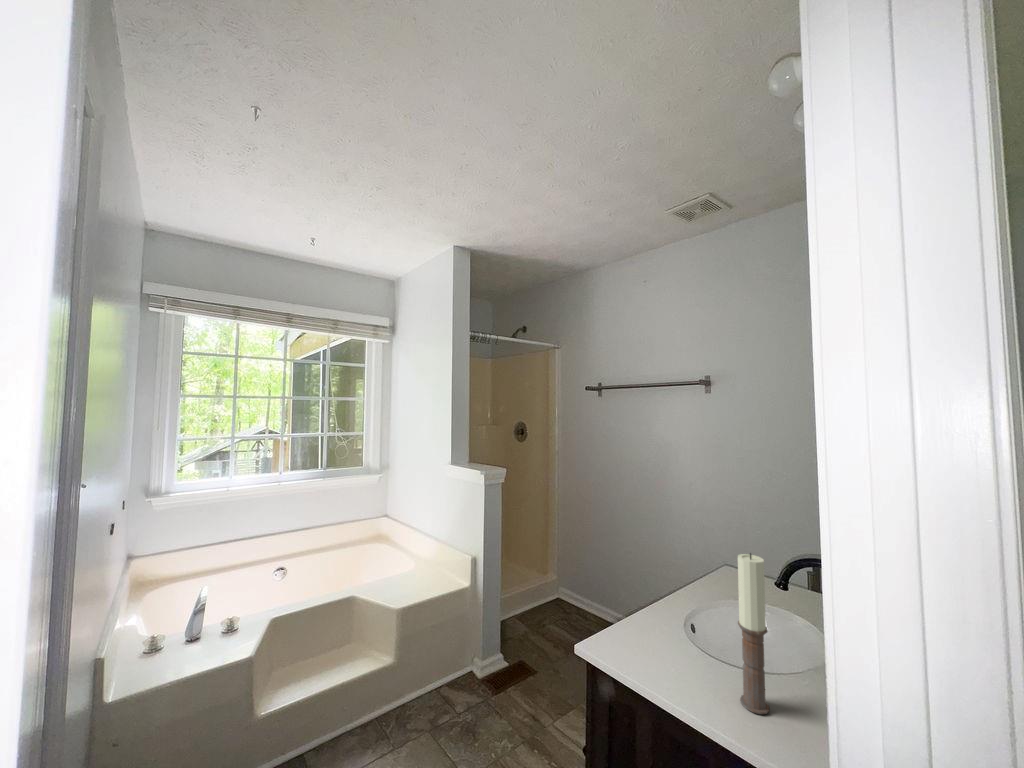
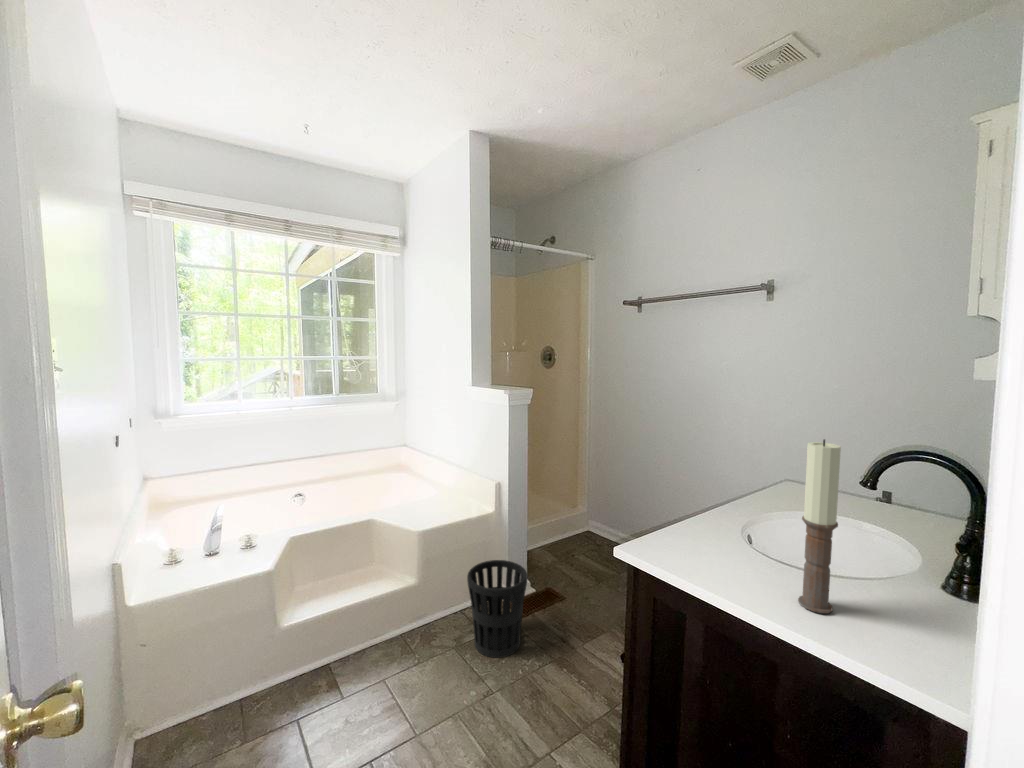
wastebasket: none [444,636,501,742] -> present [467,560,527,658]

